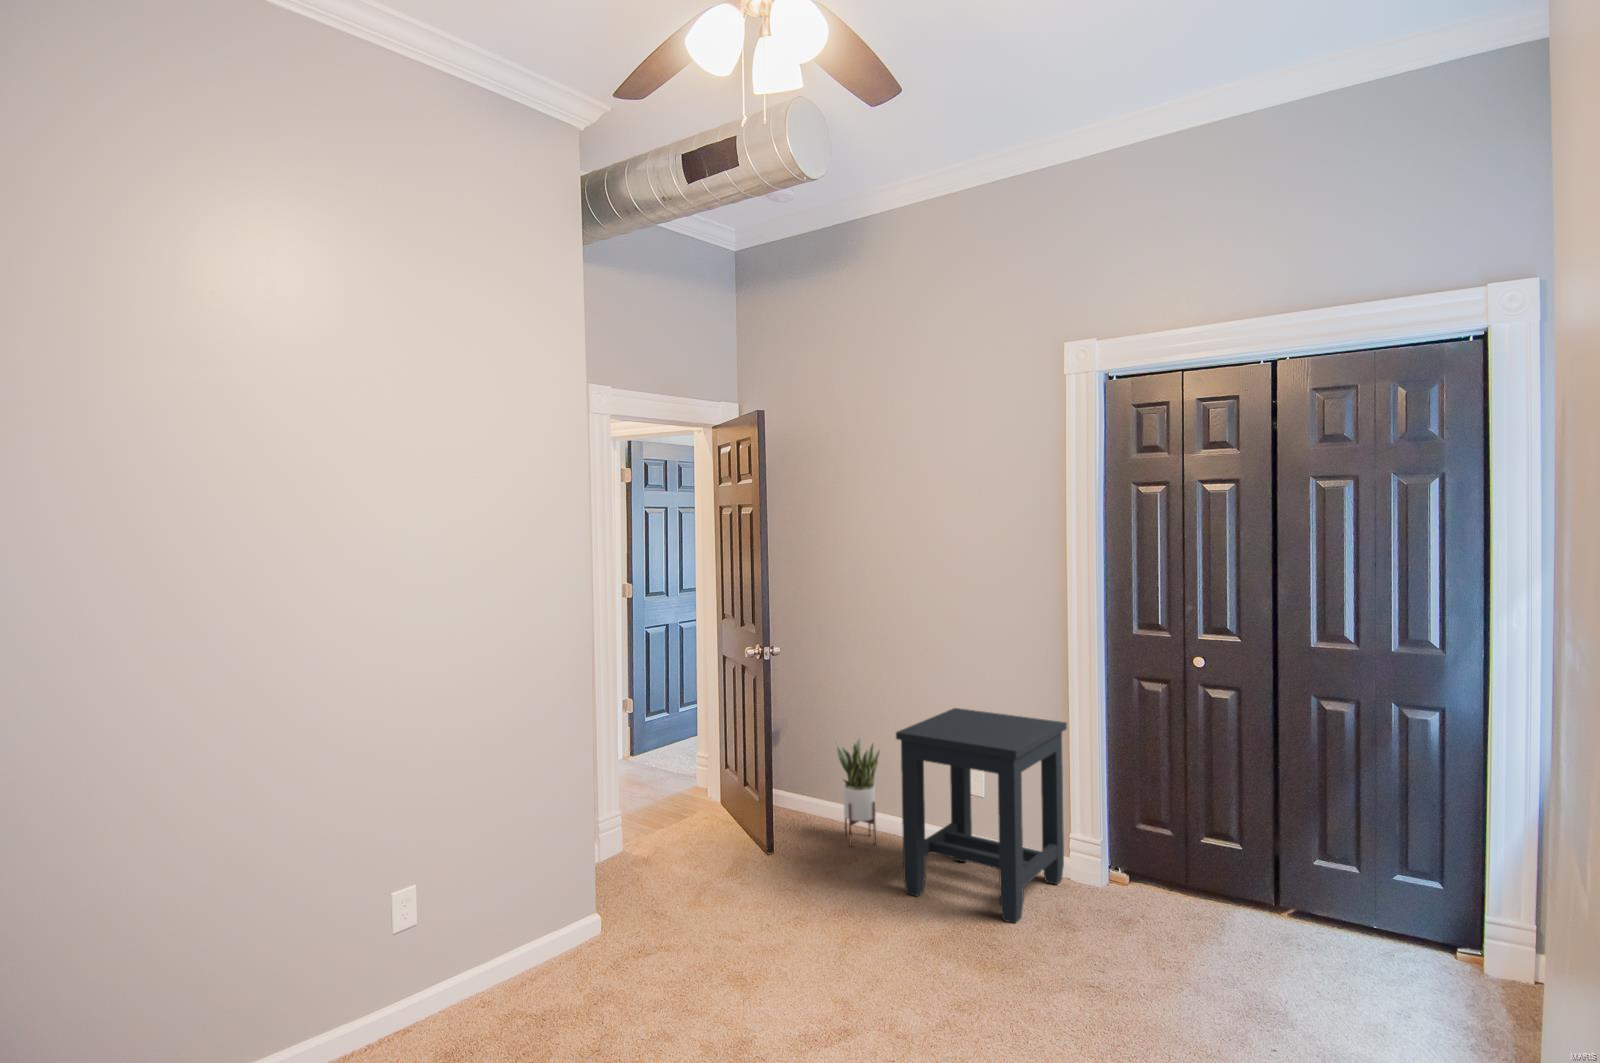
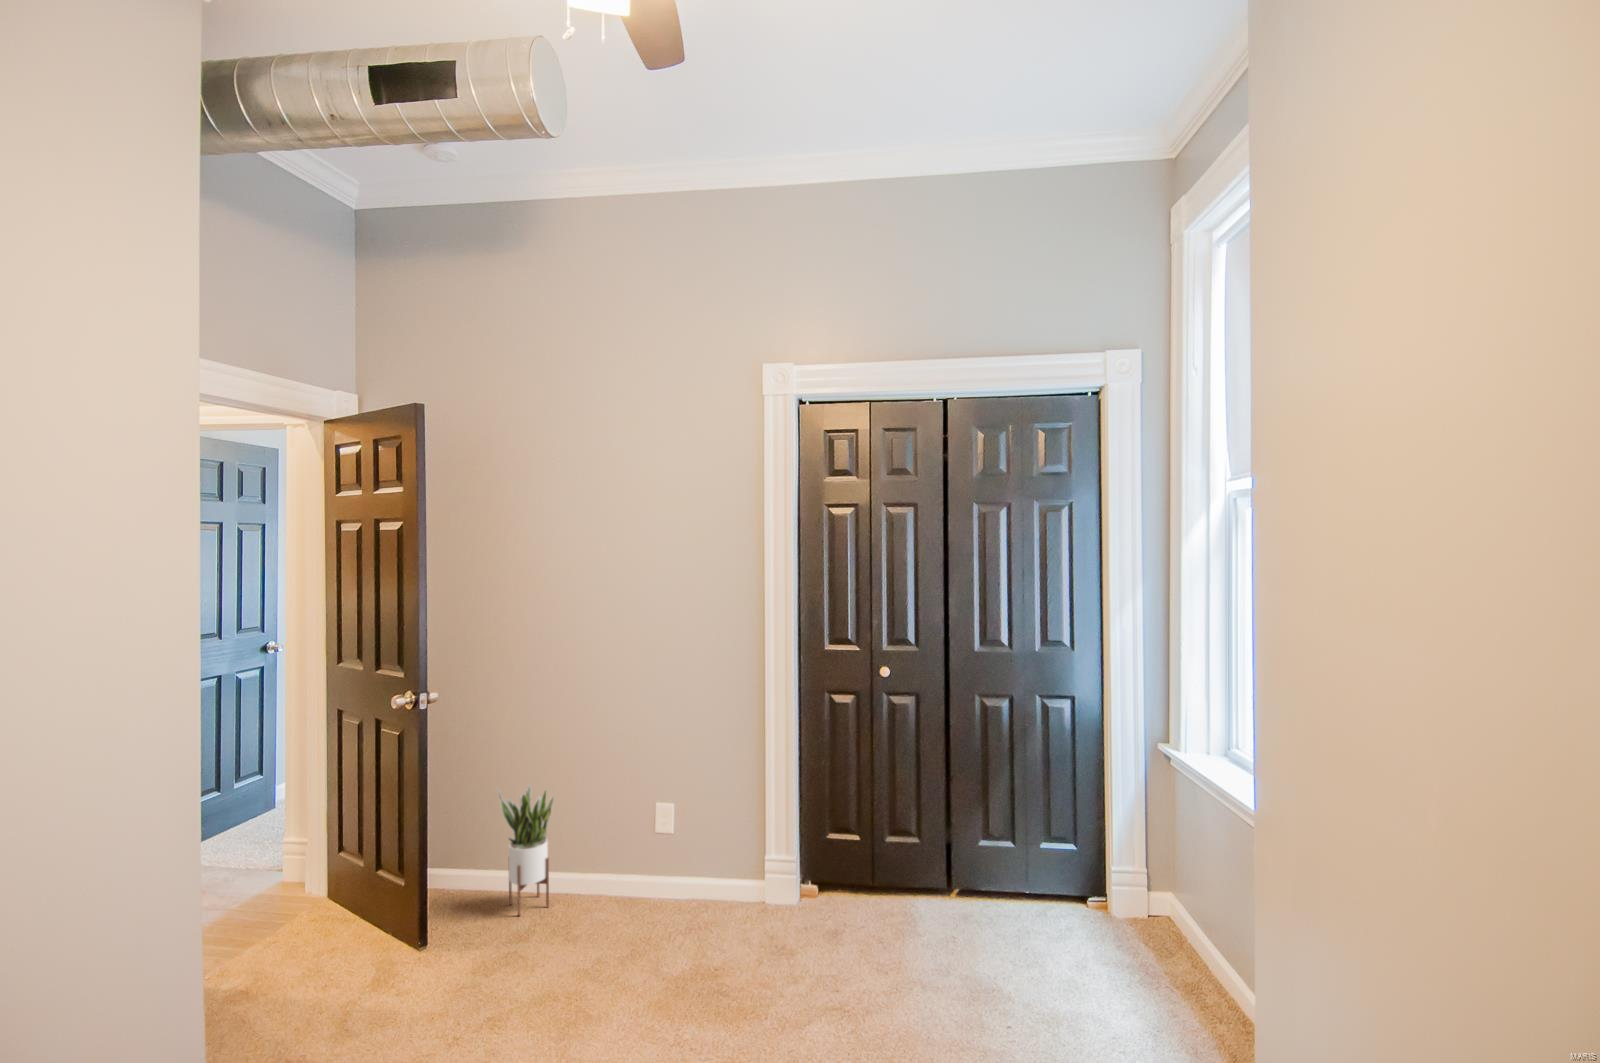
side table: present [896,708,1067,923] -> none [595,740,763,973]

